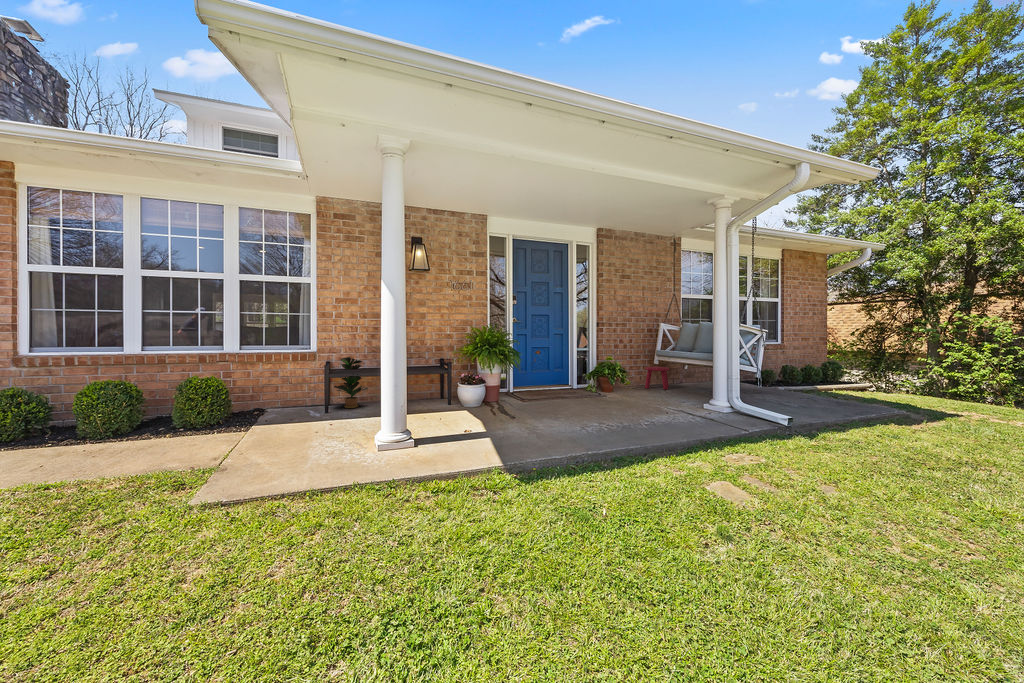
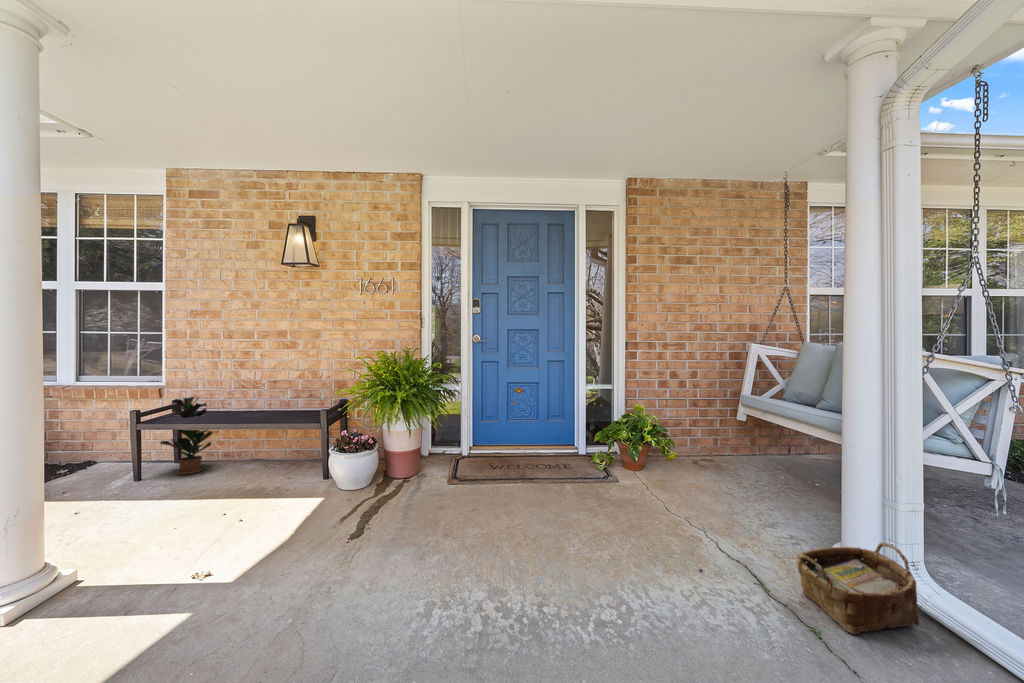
stool: present [645,367,670,389] -> none [714,424,768,474]
woven basket: none [706,389,745,417] -> present [796,543,919,634]

